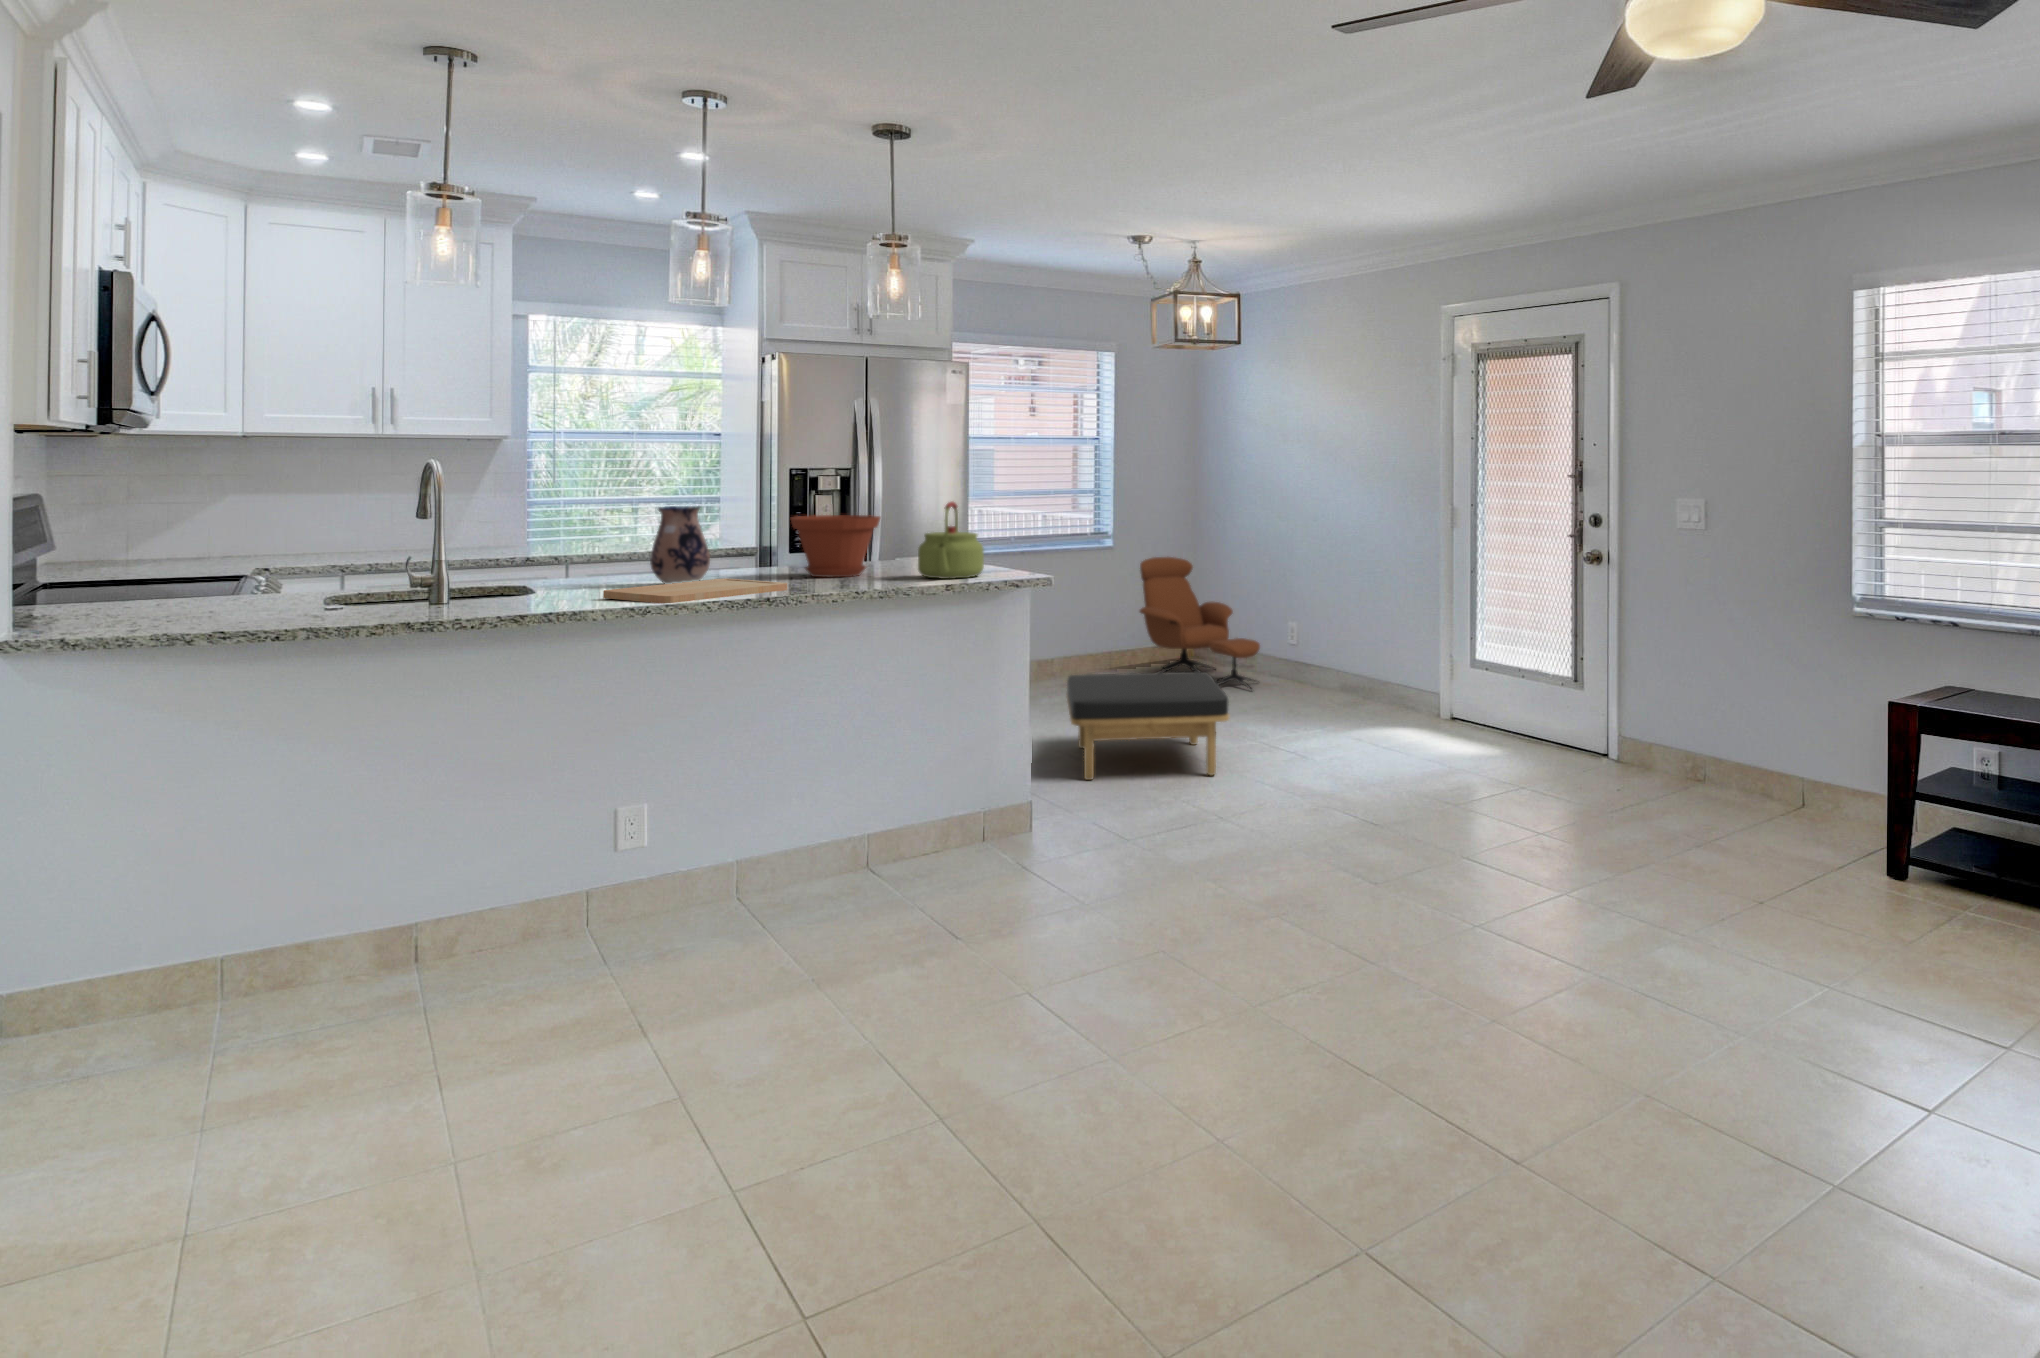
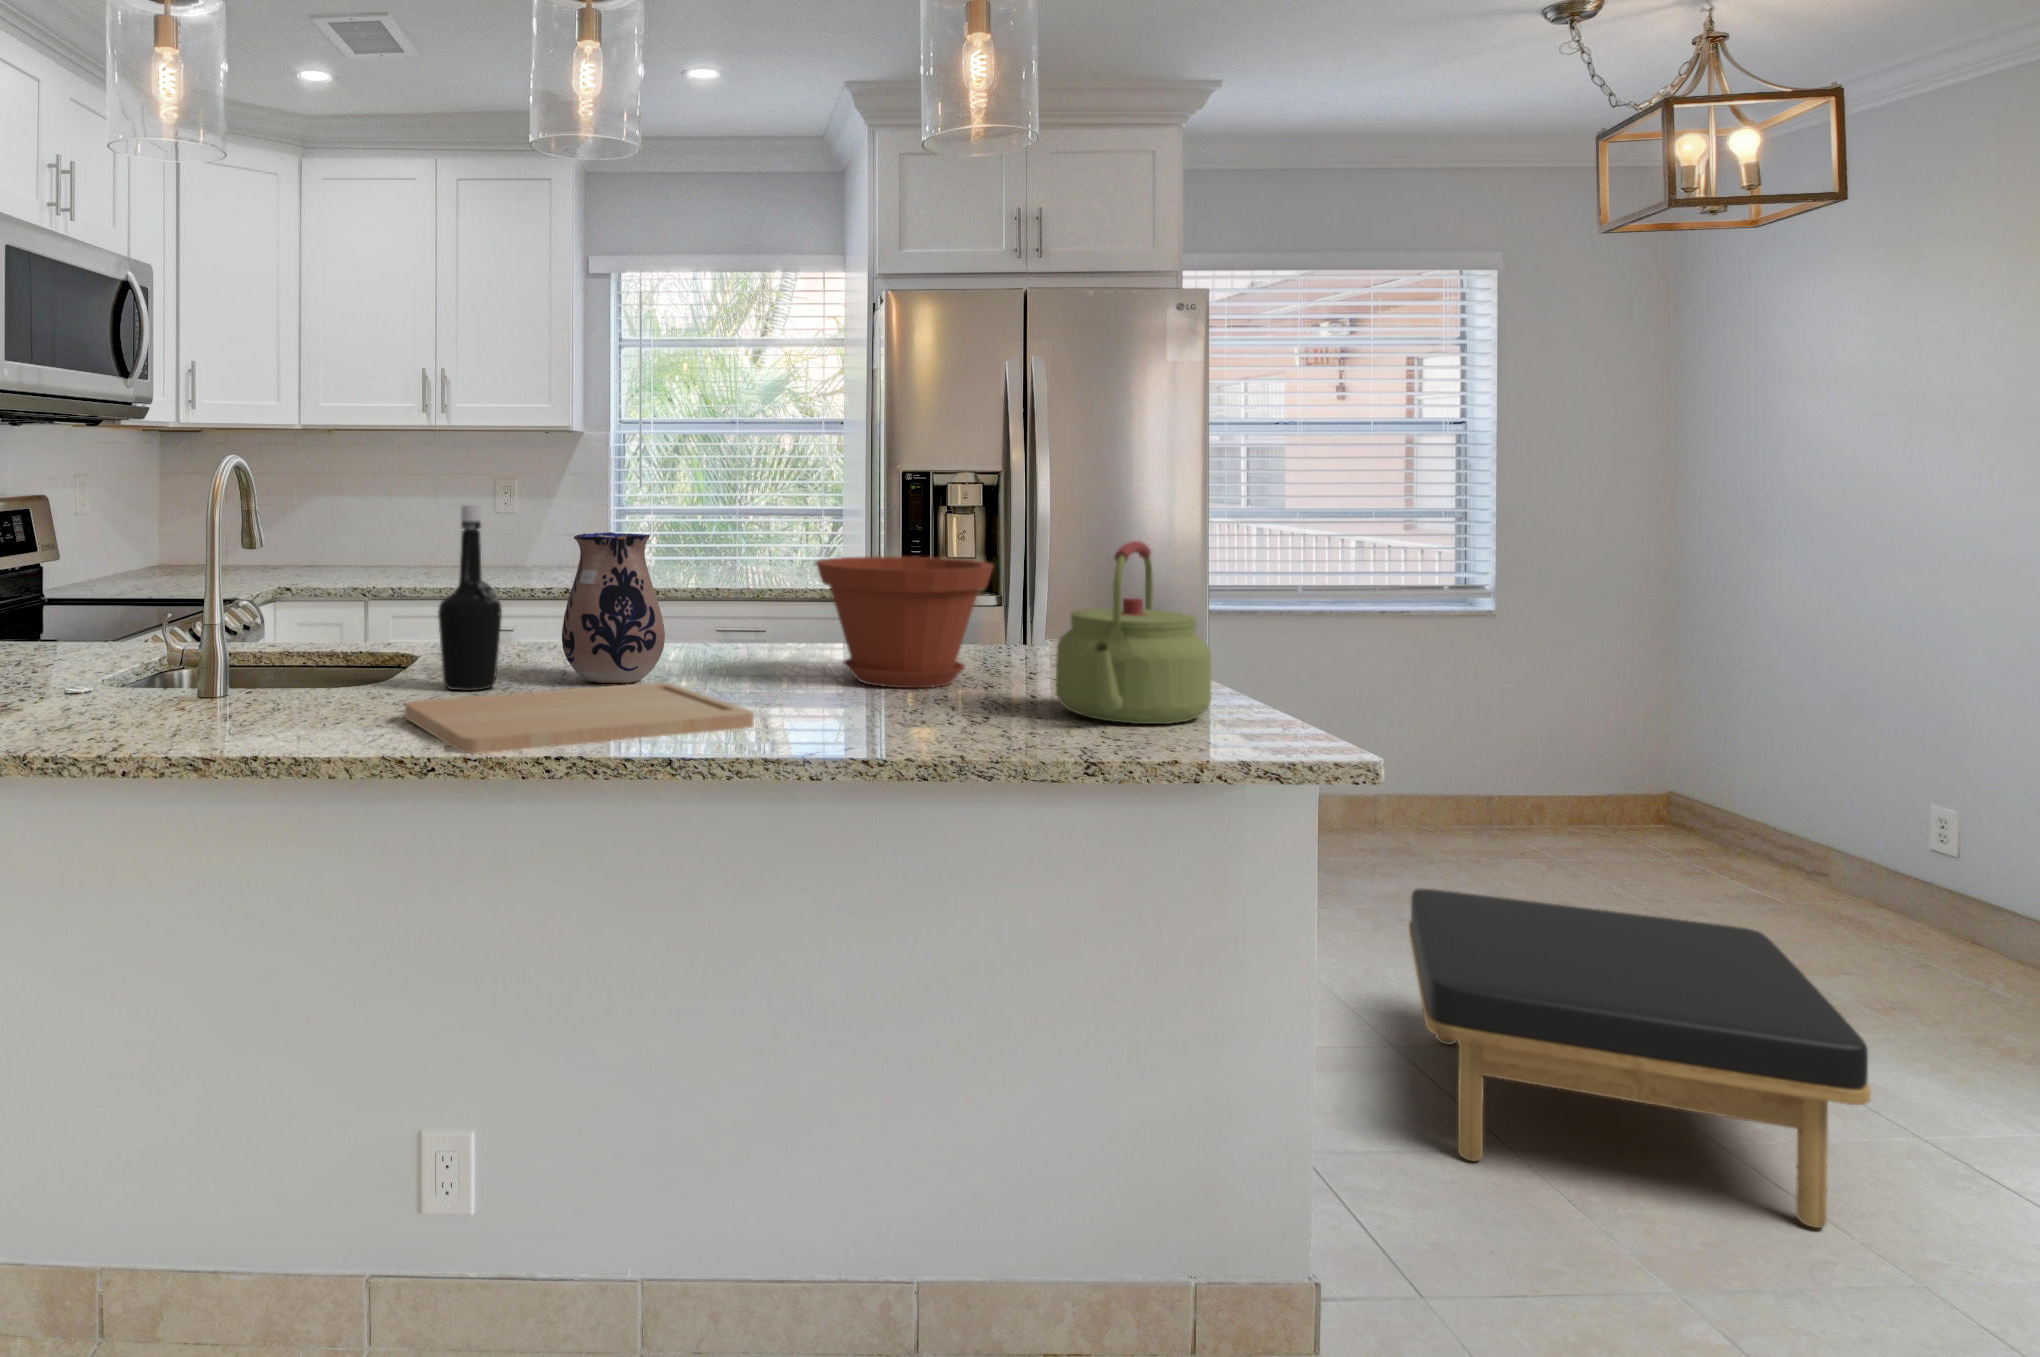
bottle: none [584,492,623,592] -> present [438,505,502,691]
lounge chair: present [1140,557,1260,688] -> none [1548,637,1849,938]

